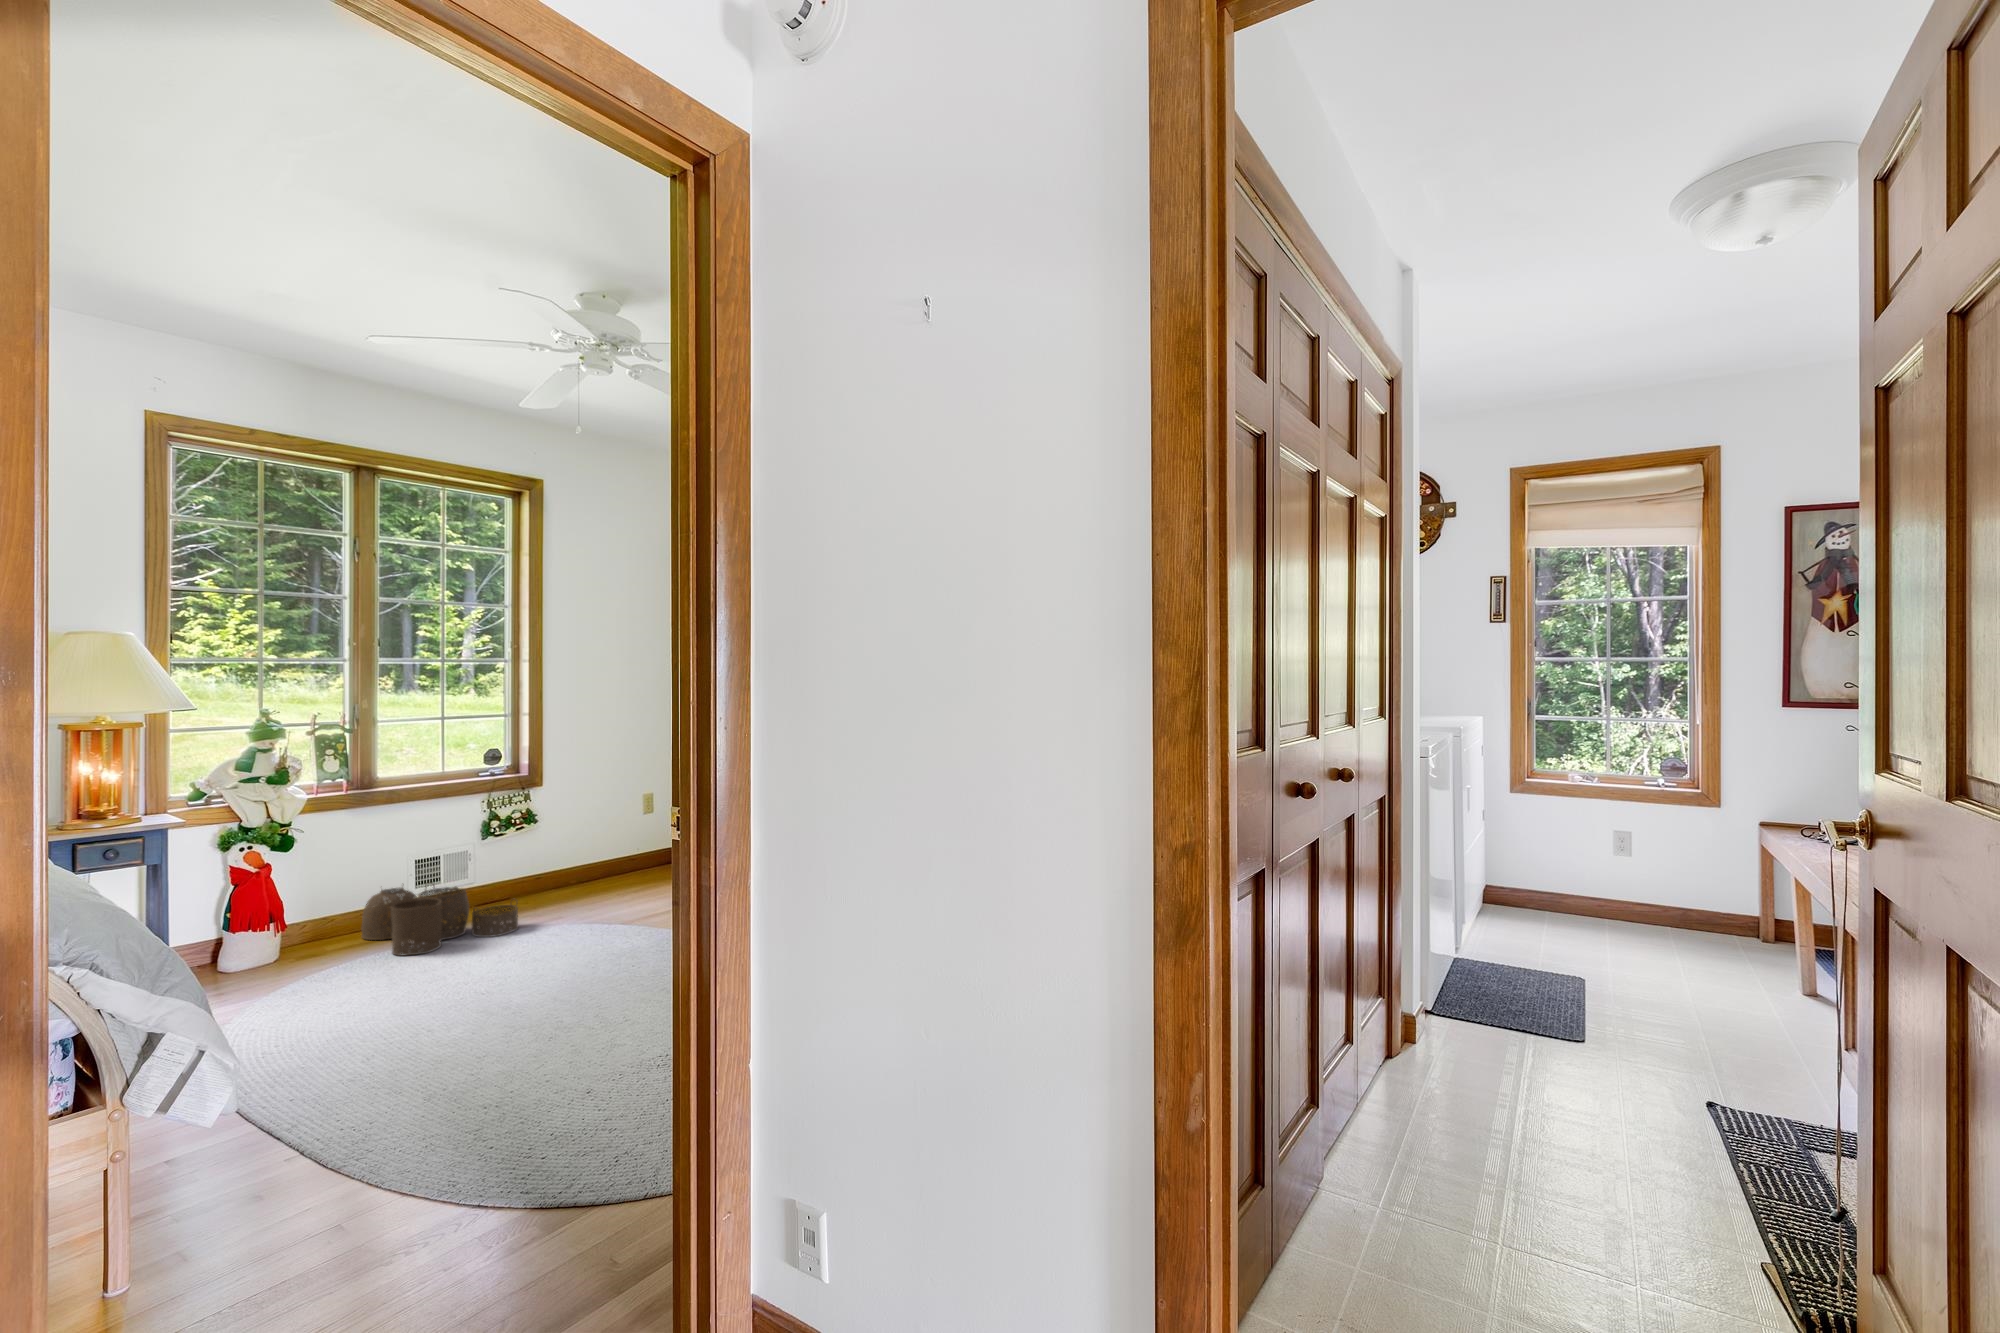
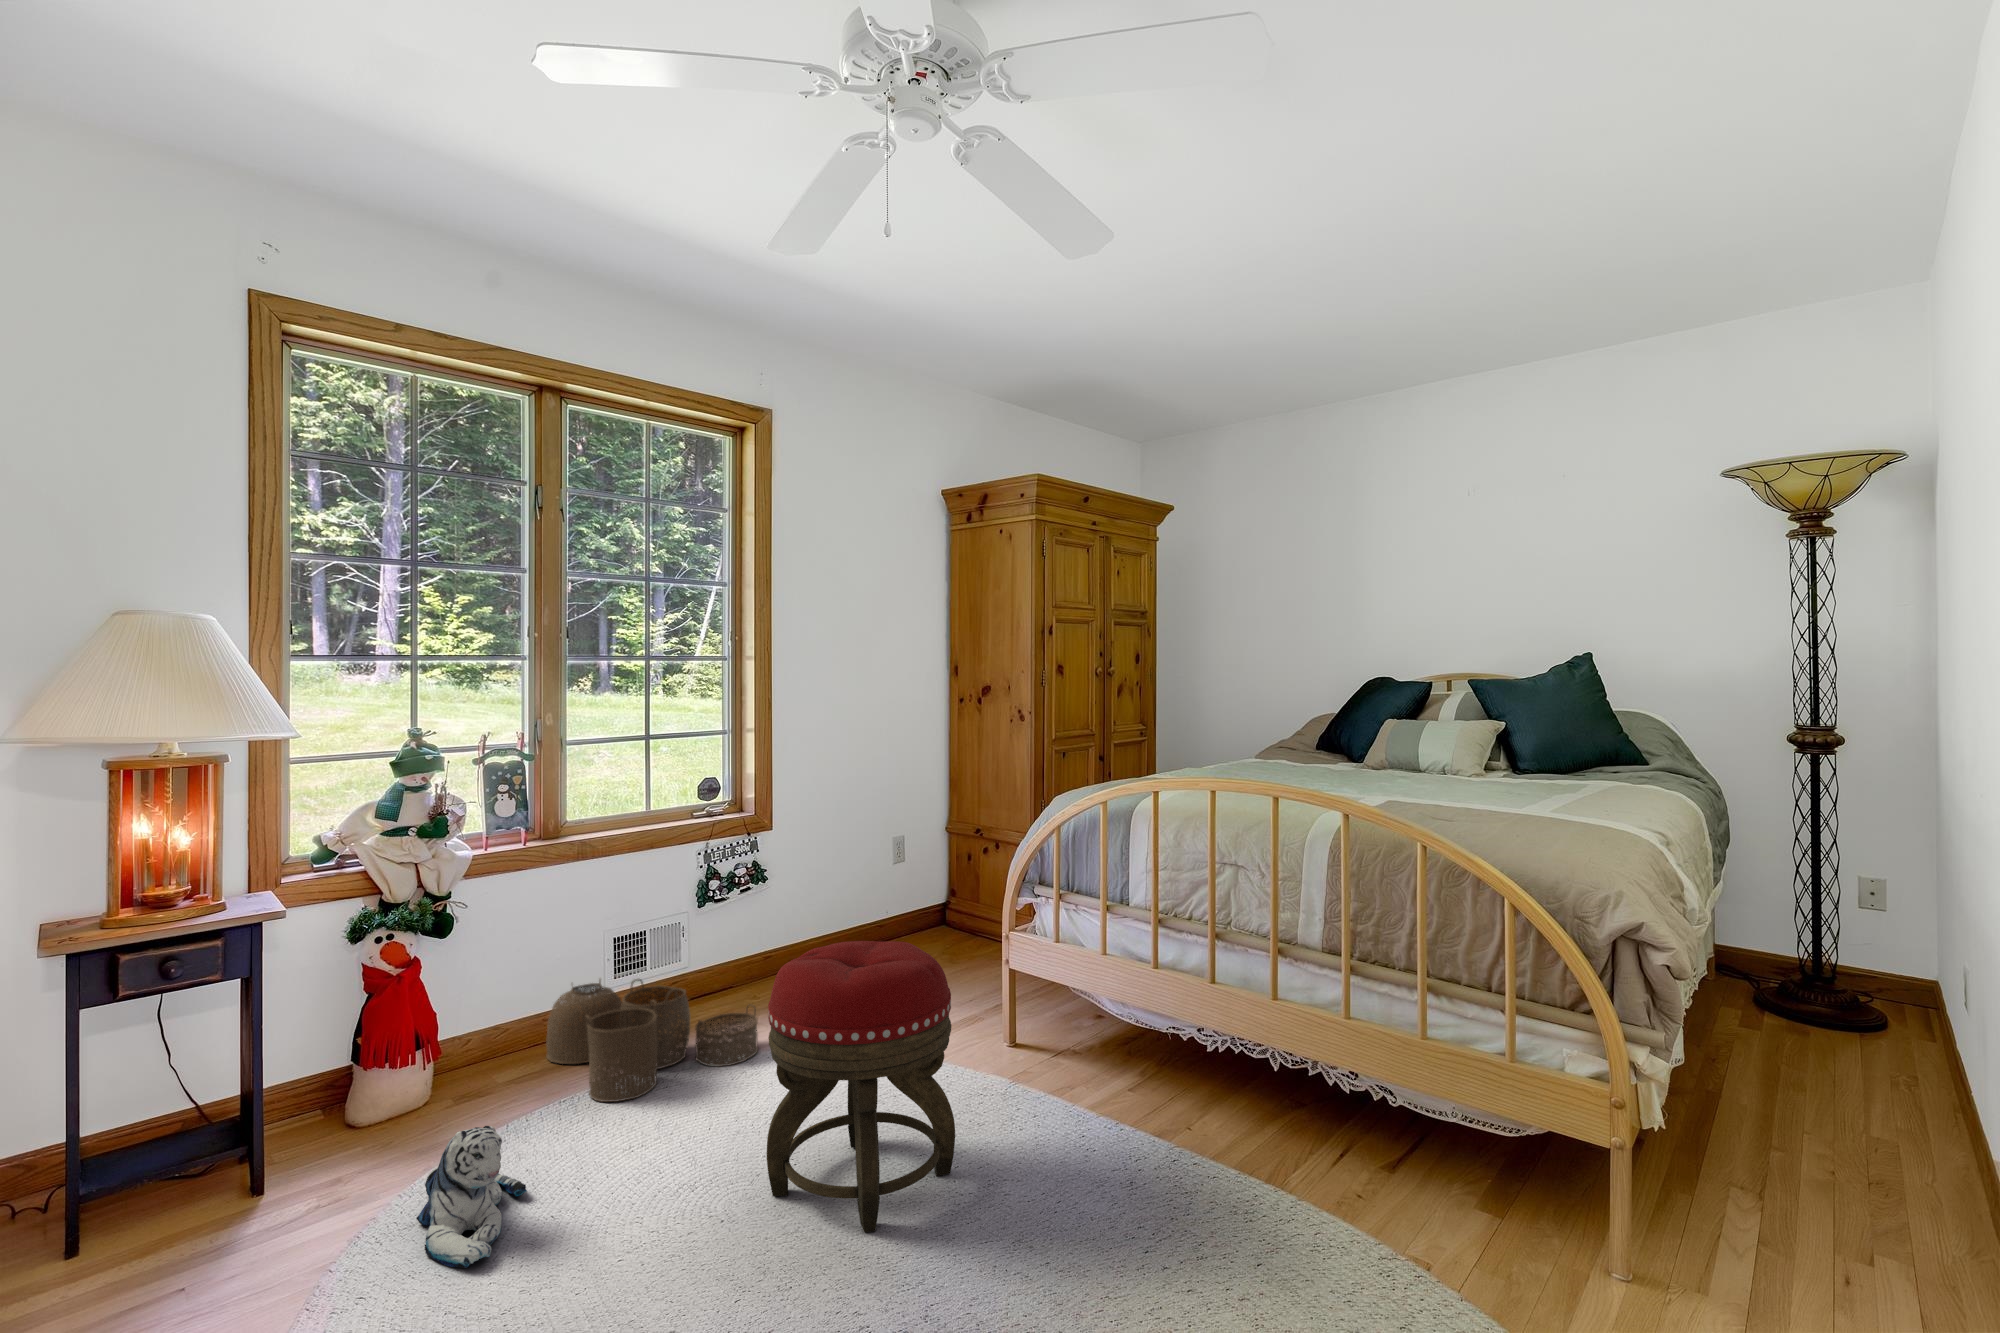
footstool: none [503,841,625,997] -> present [767,941,955,1233]
plush toy: none [273,949,347,1022] -> present [416,1126,527,1268]

